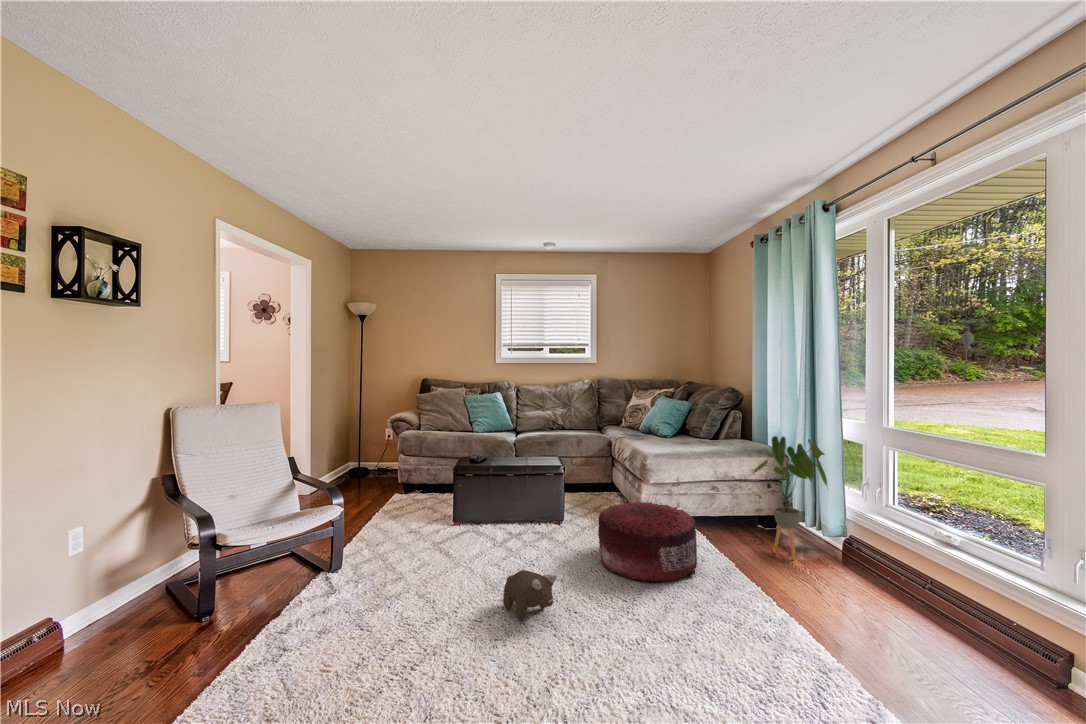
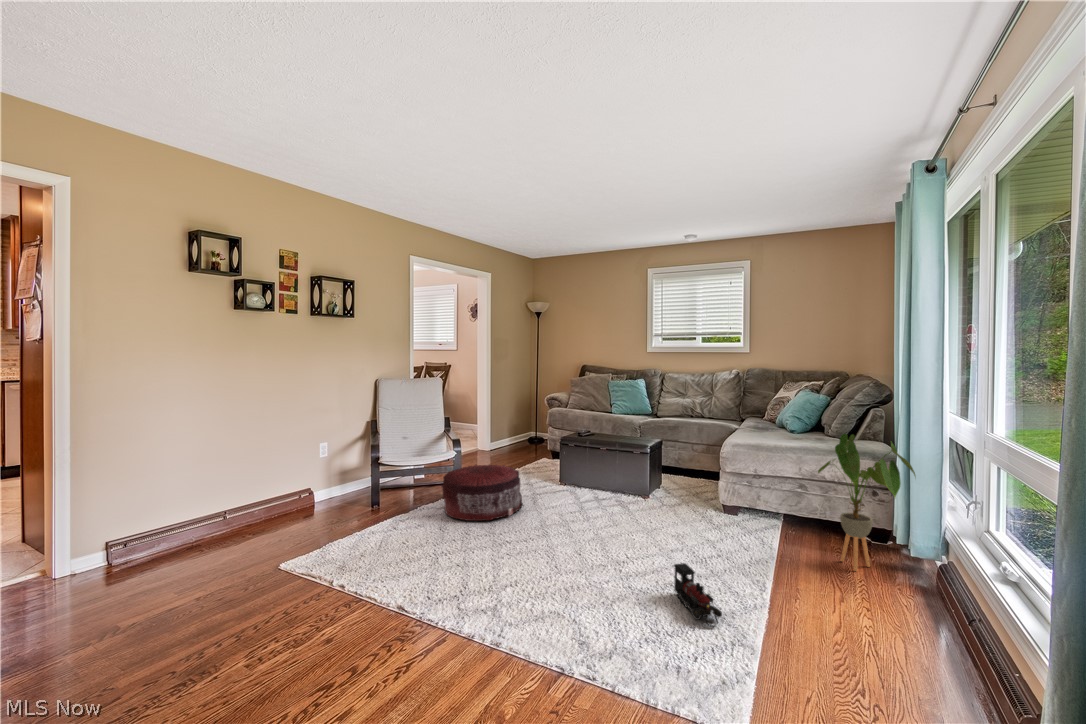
pouf: present [598,501,697,582] -> present [442,465,524,521]
plush toy: present [503,570,557,621] -> none [530,513,563,548]
toy train: none [718,596,799,663] -> present [674,563,722,627]

